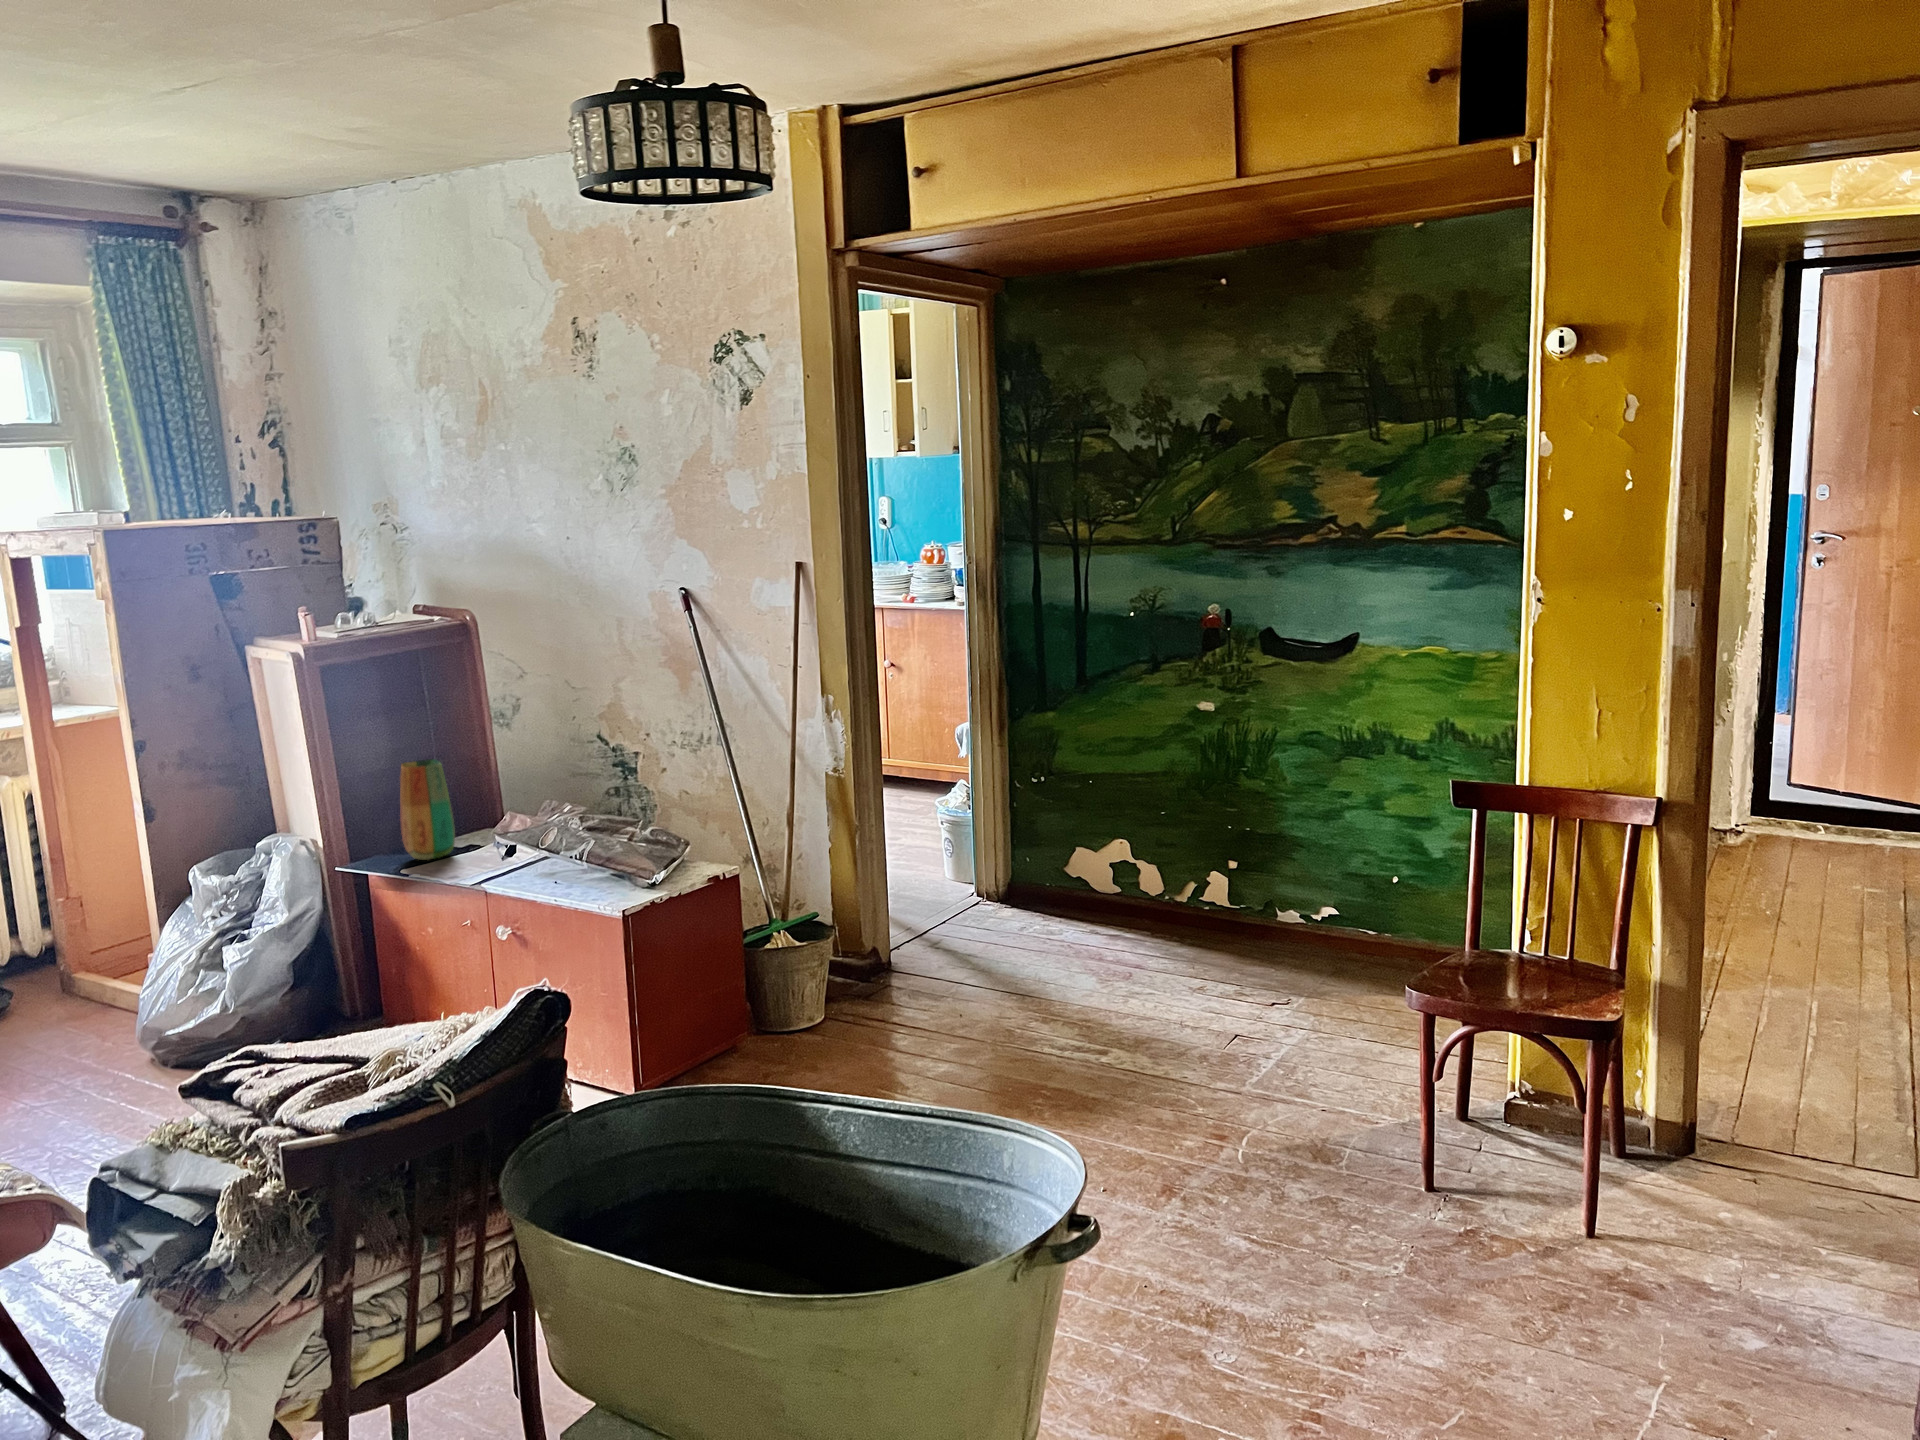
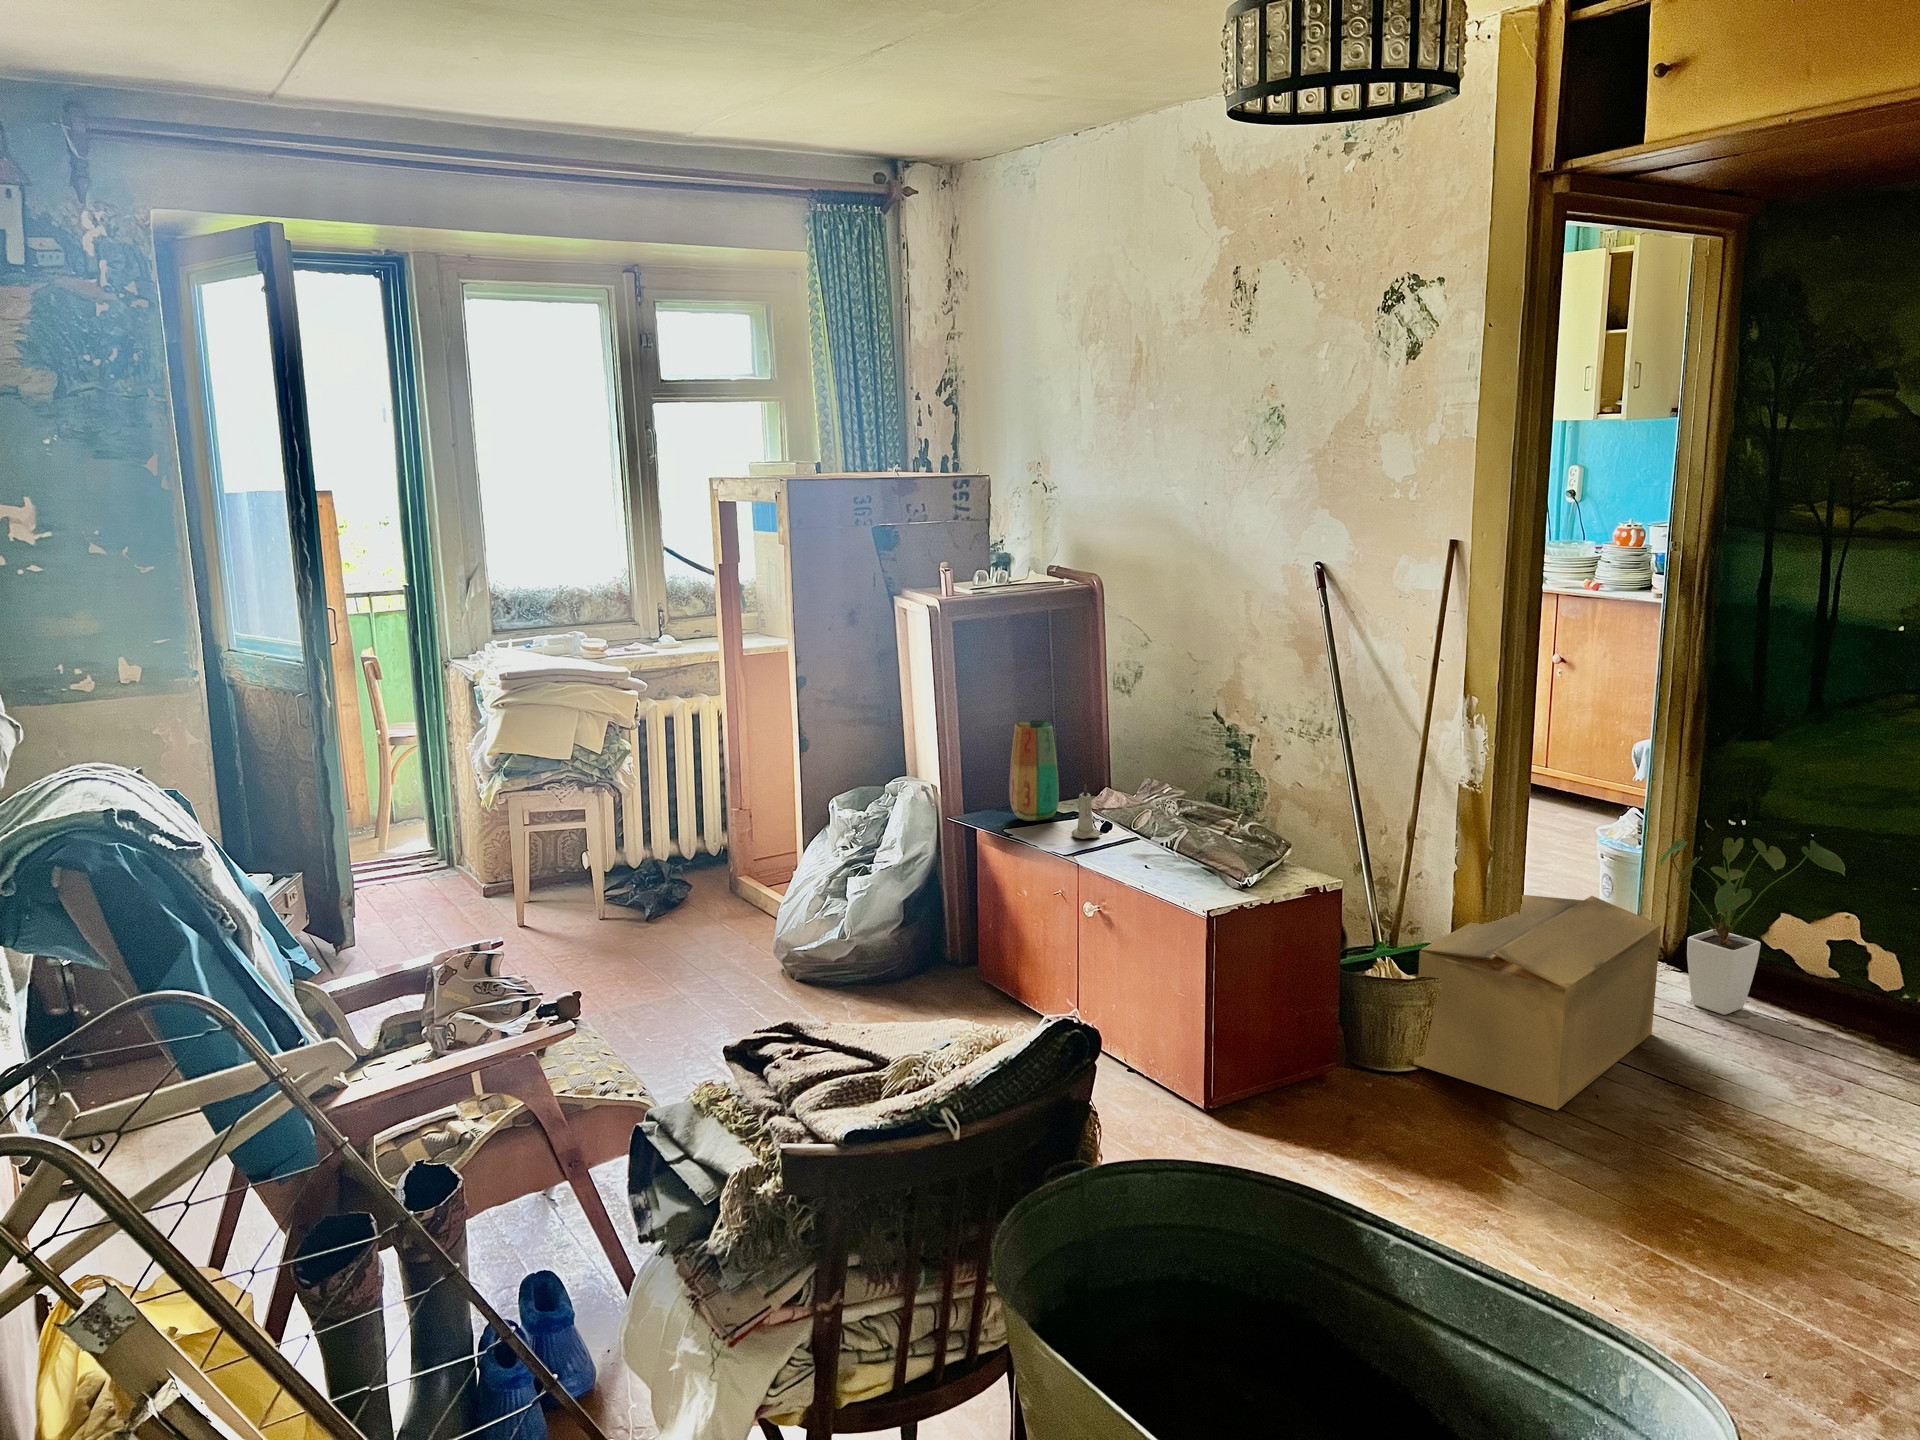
house plant: none [986,785,1117,936] -> present [1659,838,1845,1015]
candle: none [474,814,504,868] -> present [1072,784,1100,839]
cardboard box: none [809,854,996,1032] -> present [1414,895,1661,1110]

